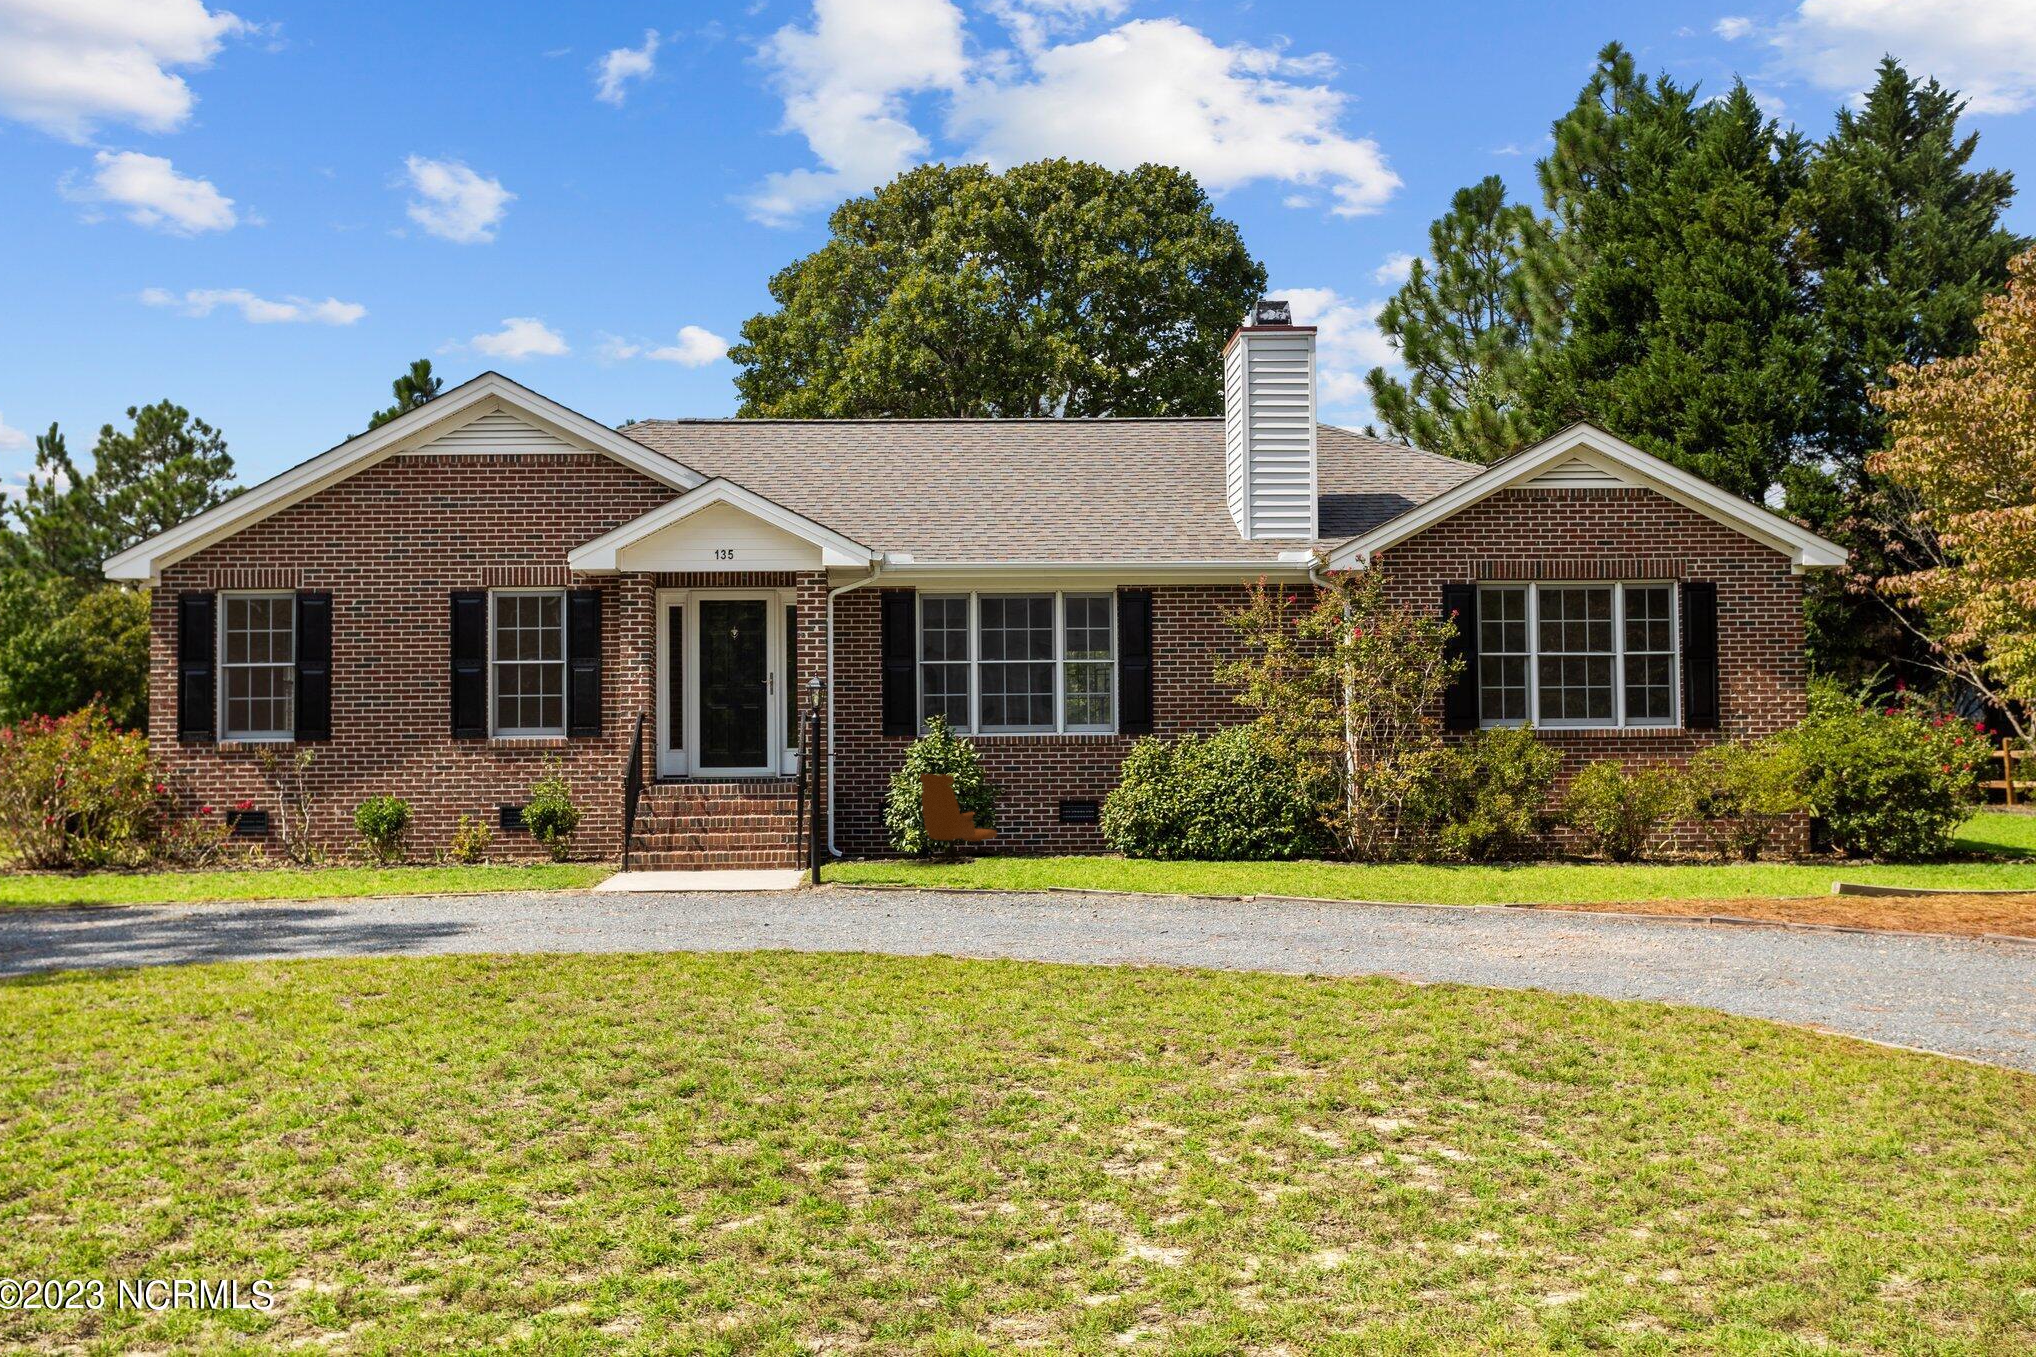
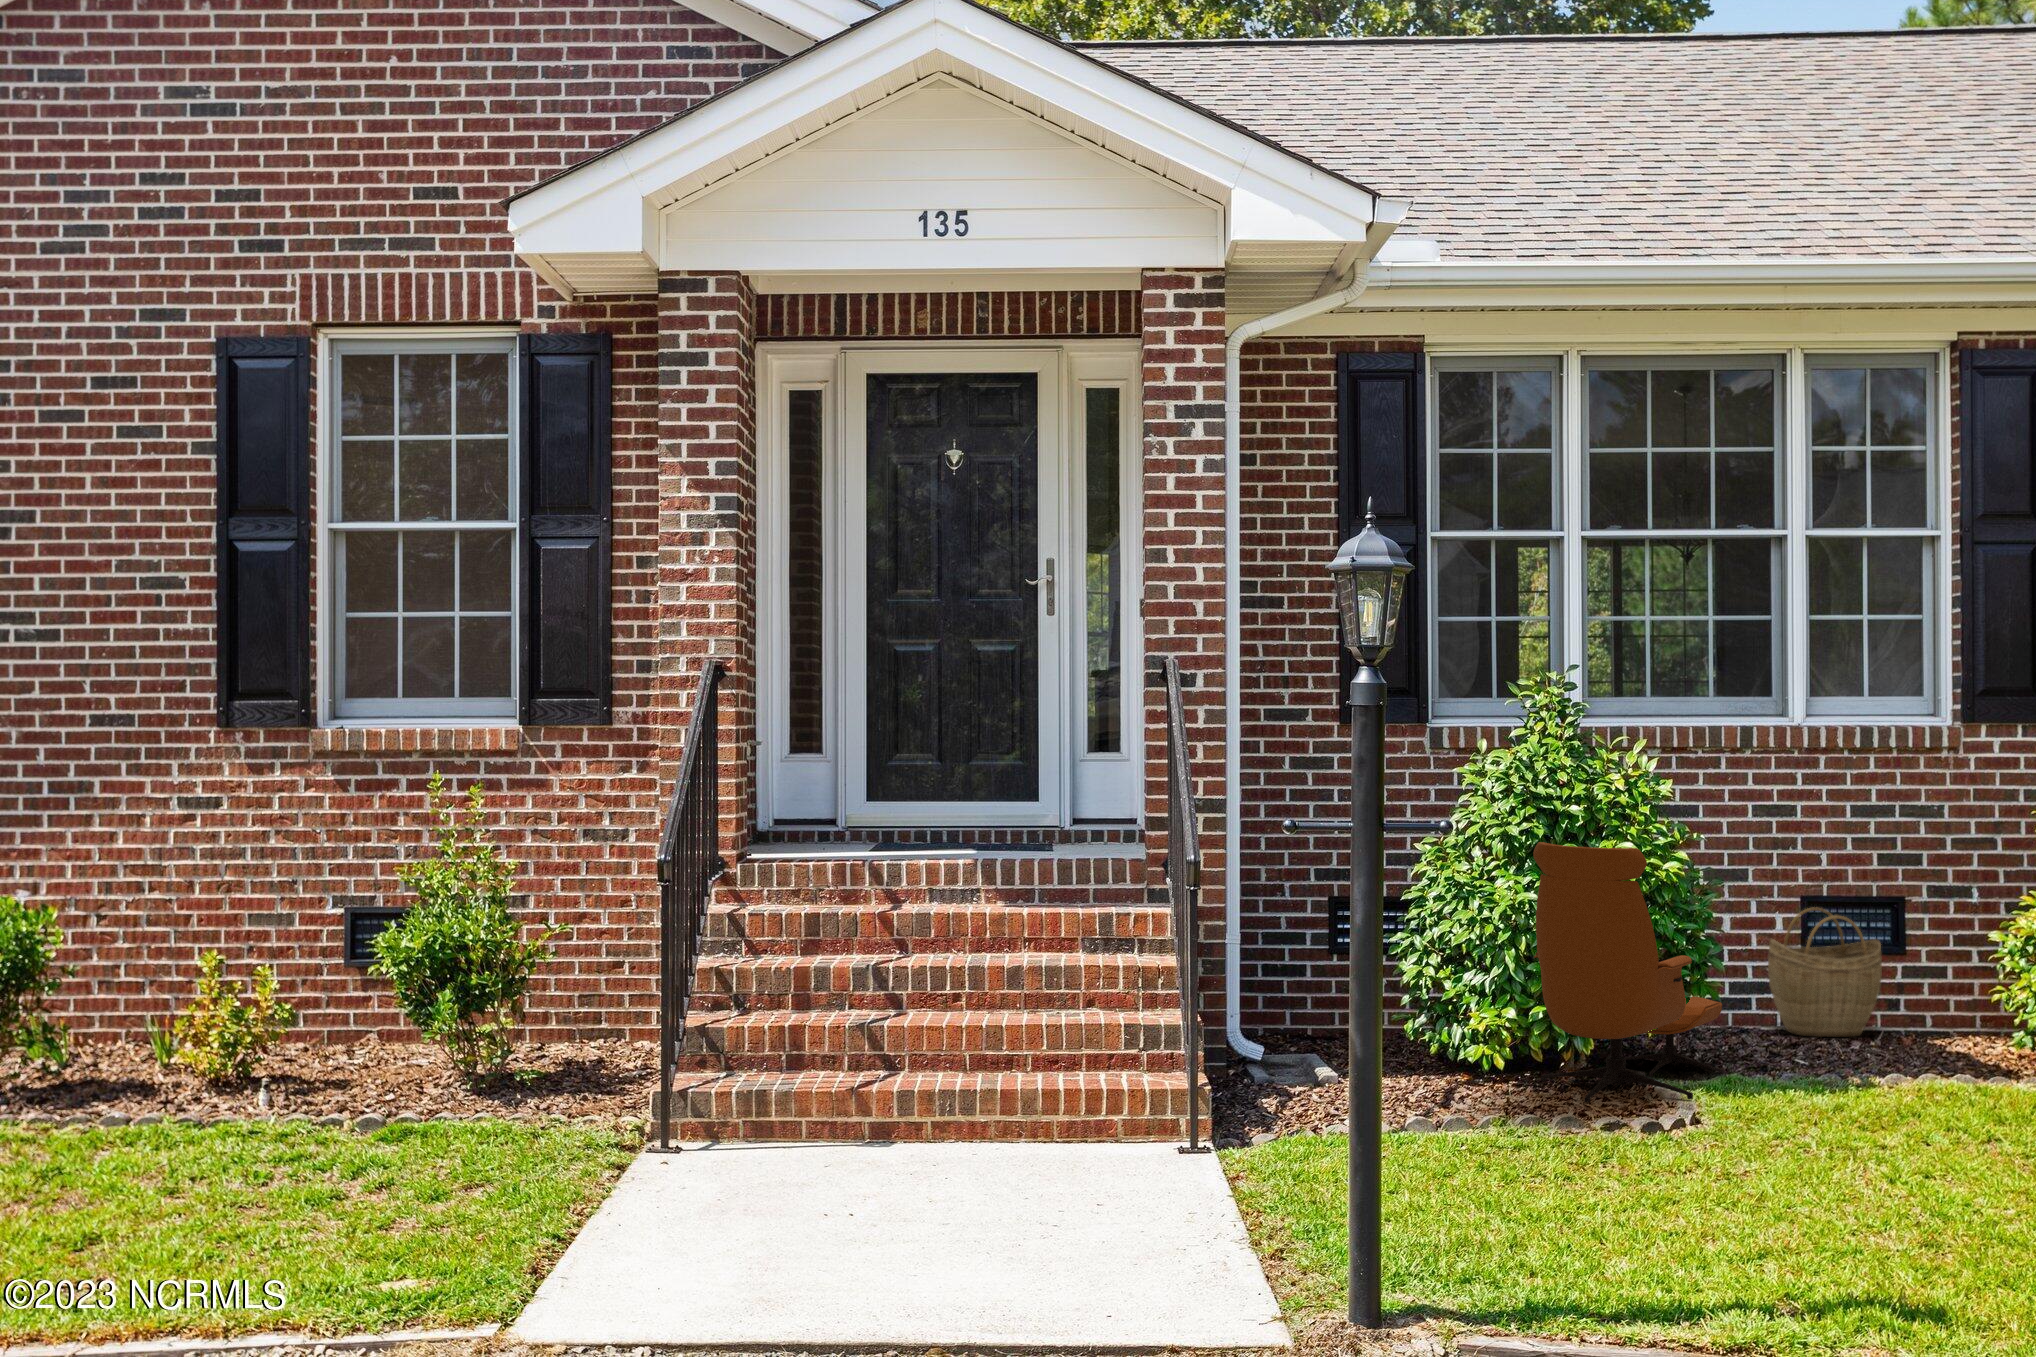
woven basket: none [1032,800,1071,847] -> present [1768,908,1882,1037]

